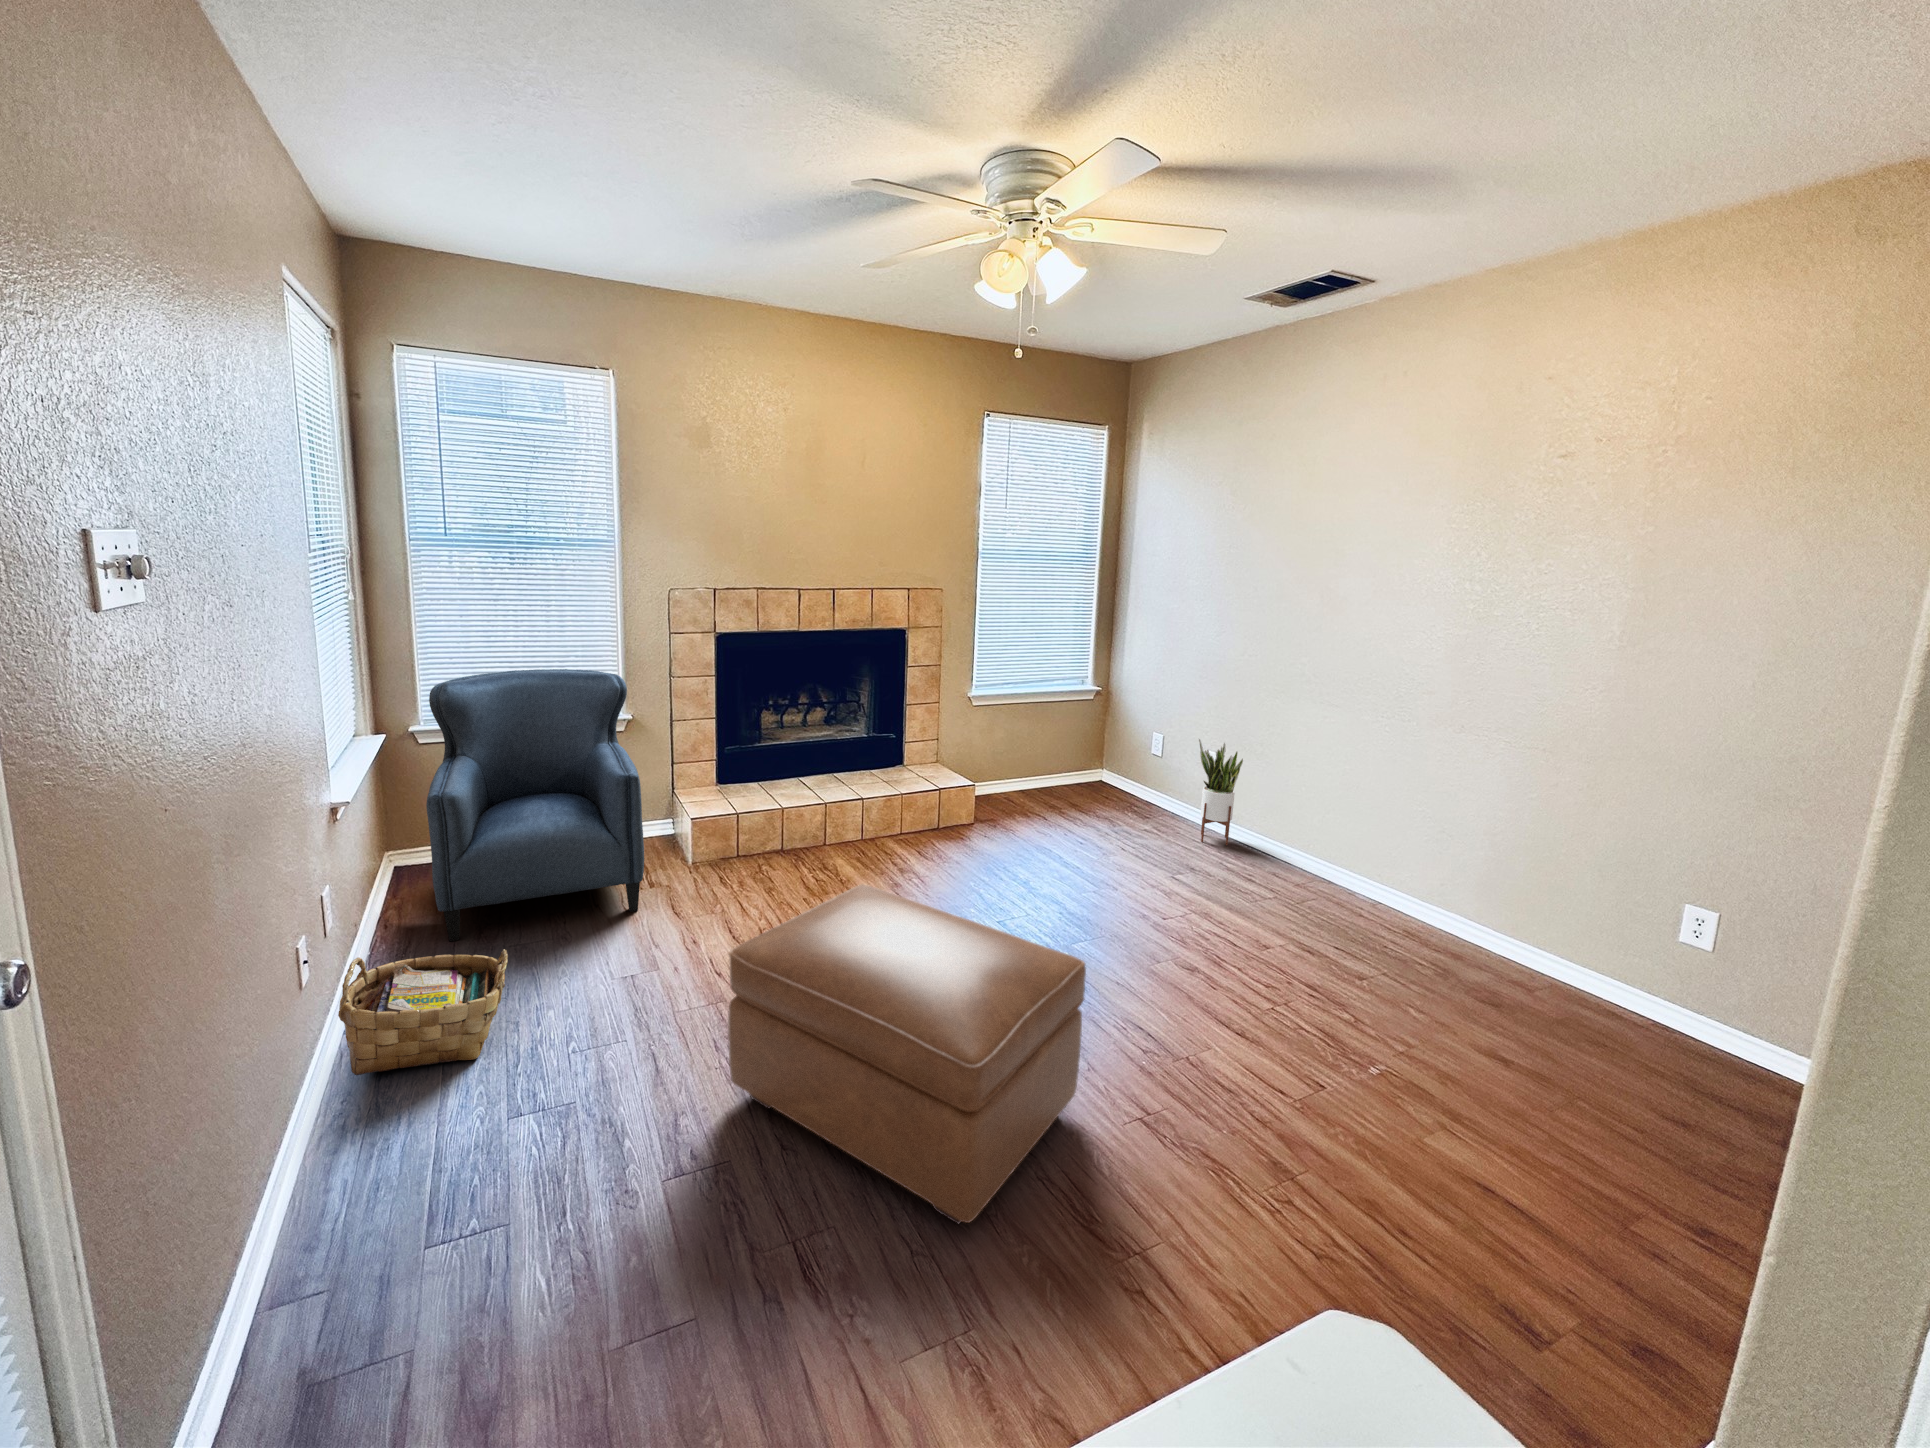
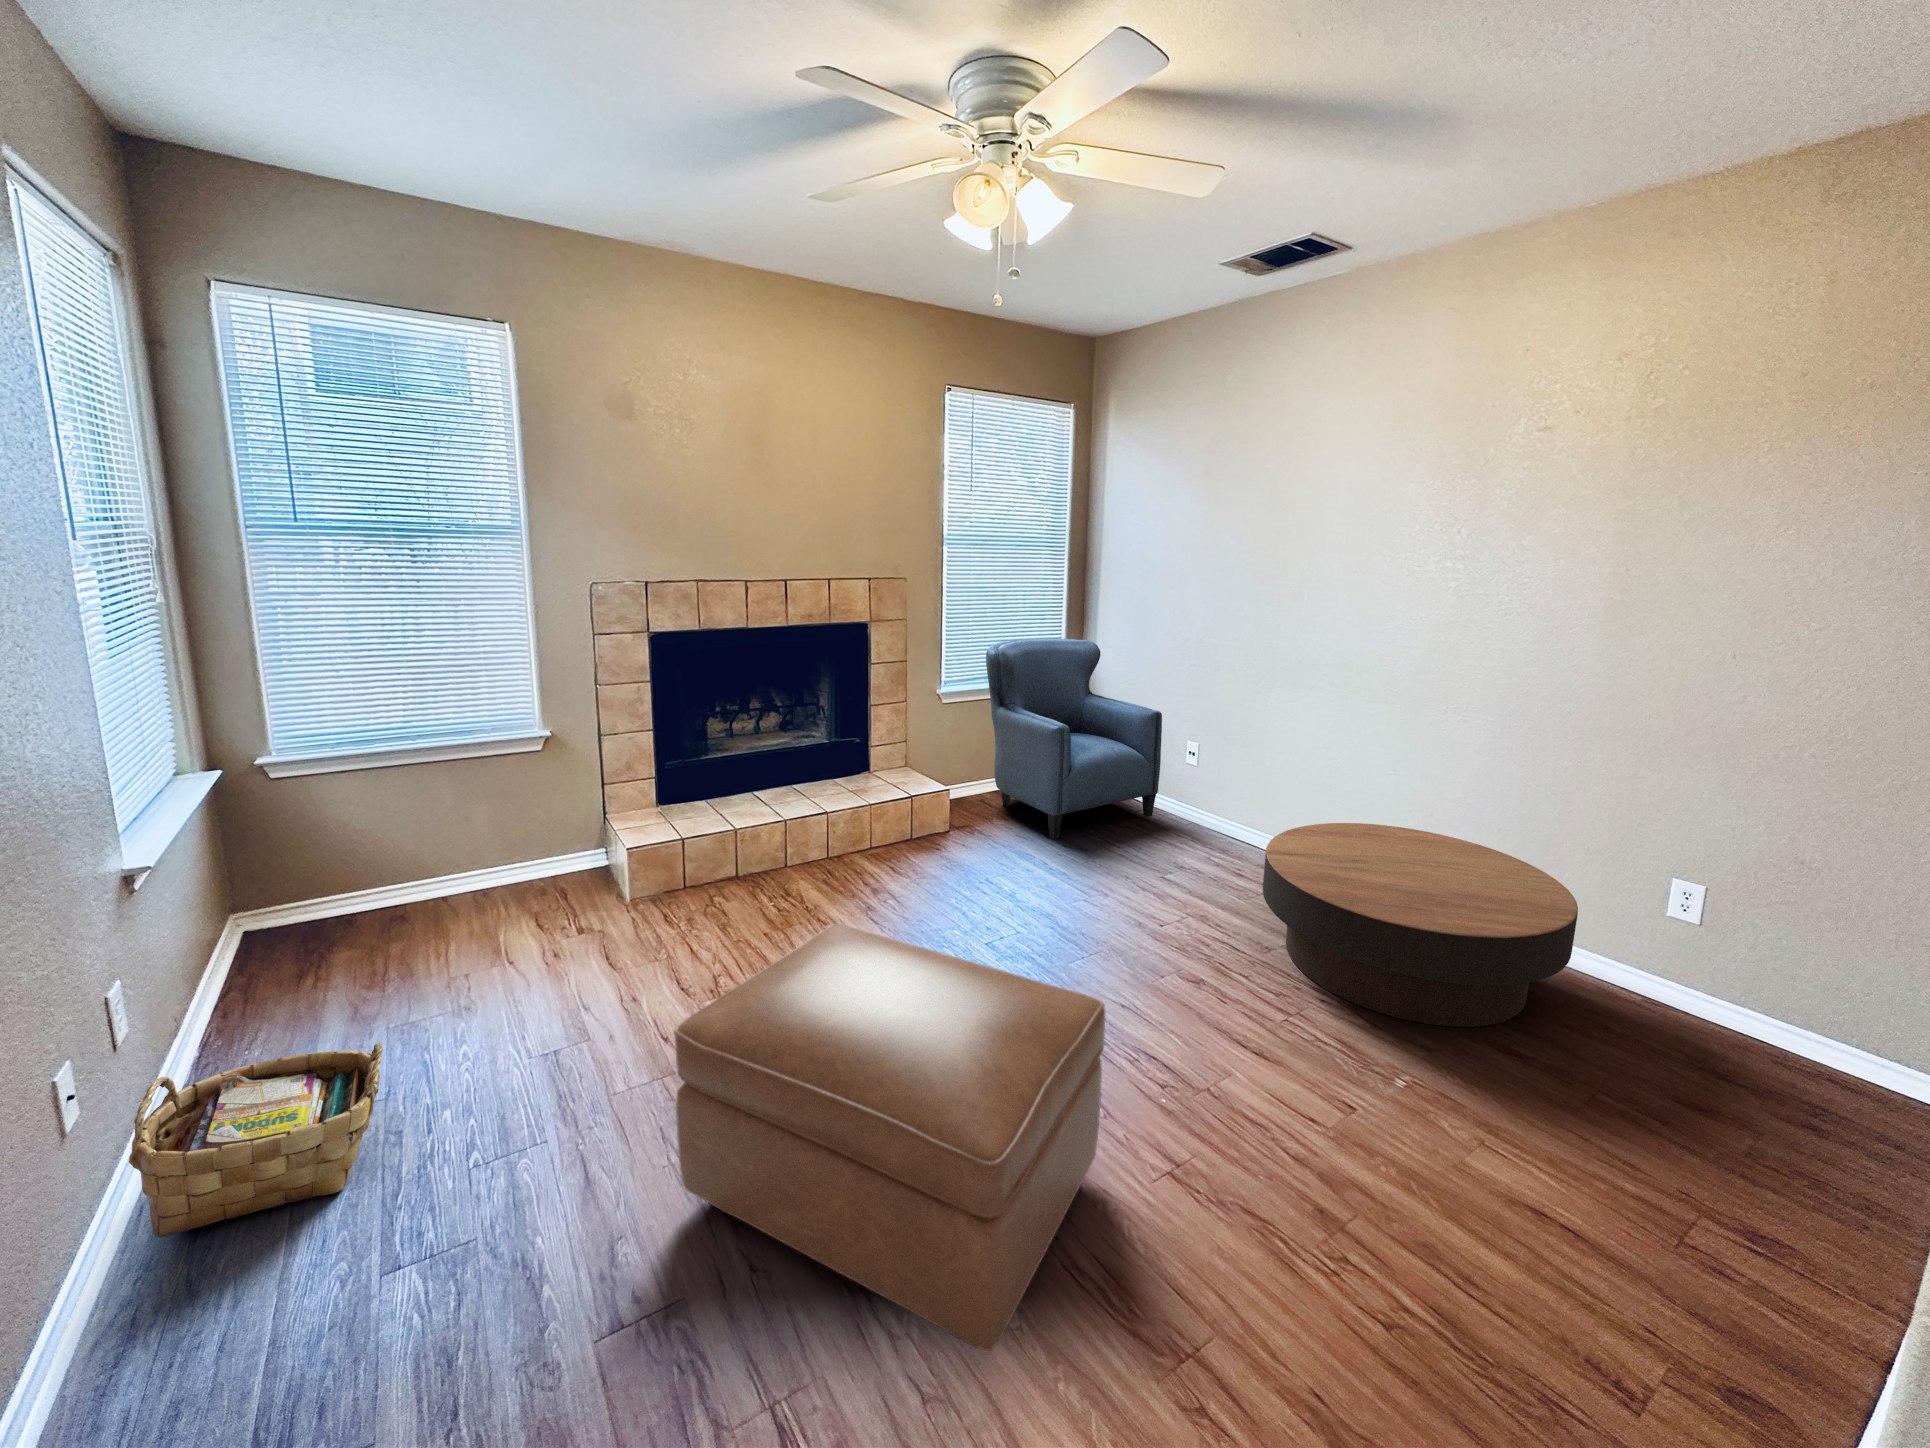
armchair: present [426,669,644,941] -> present [986,638,1162,839]
potted plant: present [1199,739,1243,845] -> none [1179,729,1225,839]
coffee table: none [1263,833,1578,1031] -> present [1263,823,1578,1027]

